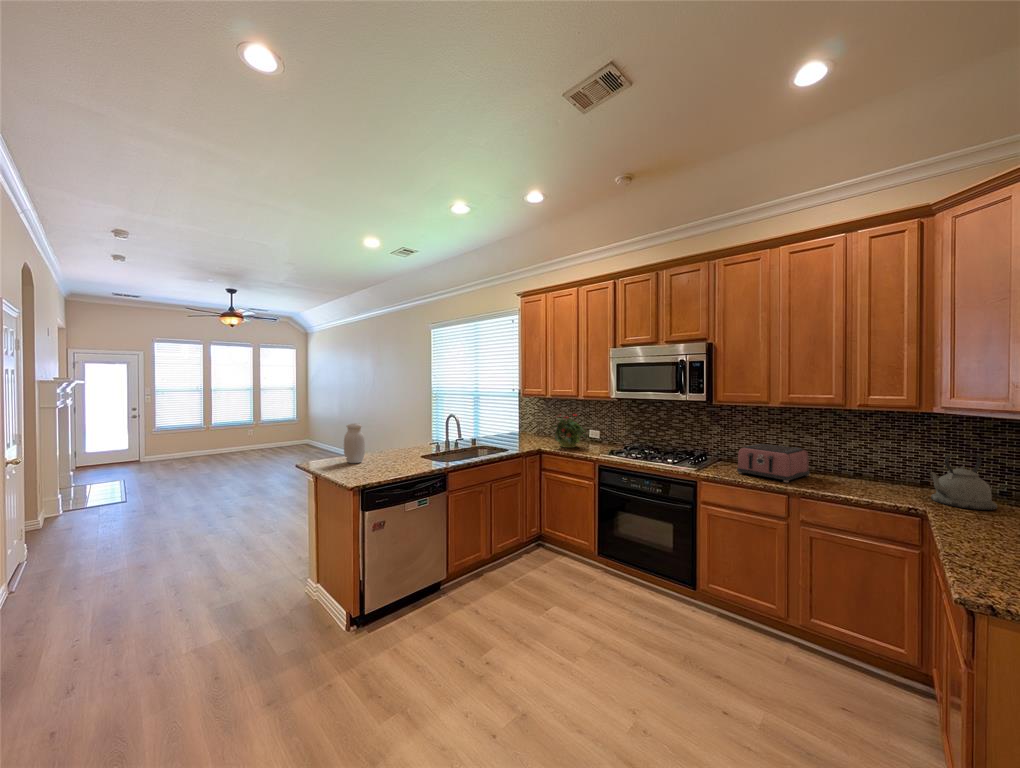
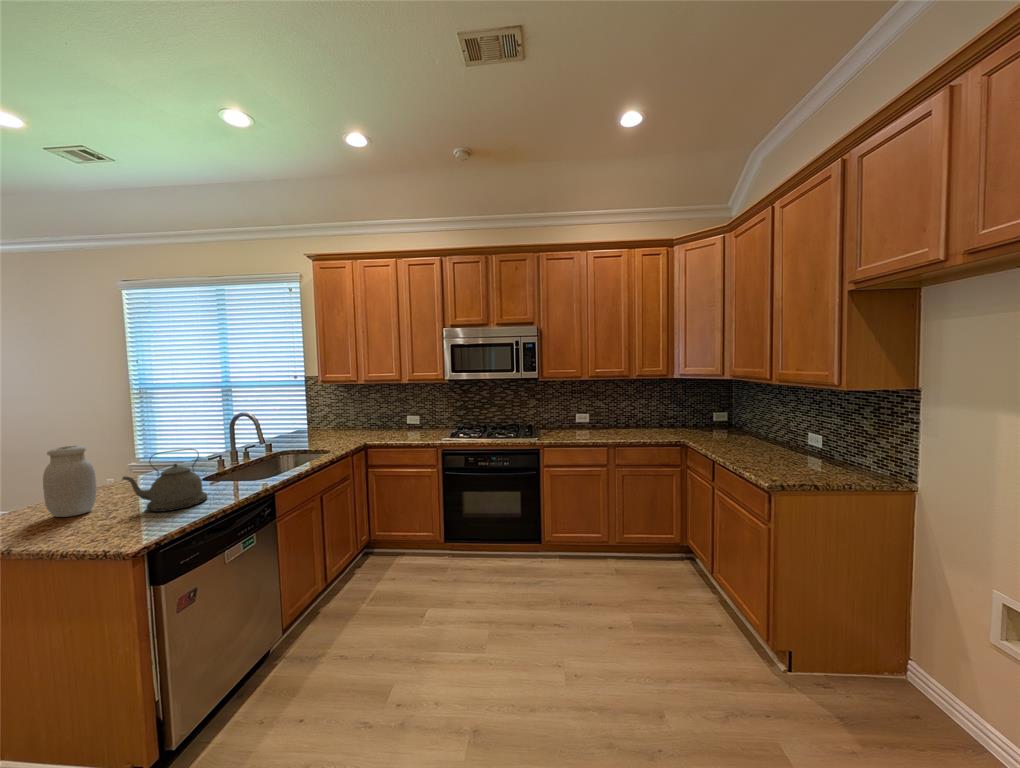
potted plant: present [552,414,585,448] -> none [374,399,414,438]
toaster: present [737,444,810,482] -> none [564,411,606,438]
kettle: present [929,454,997,510] -> present [122,449,207,512]

